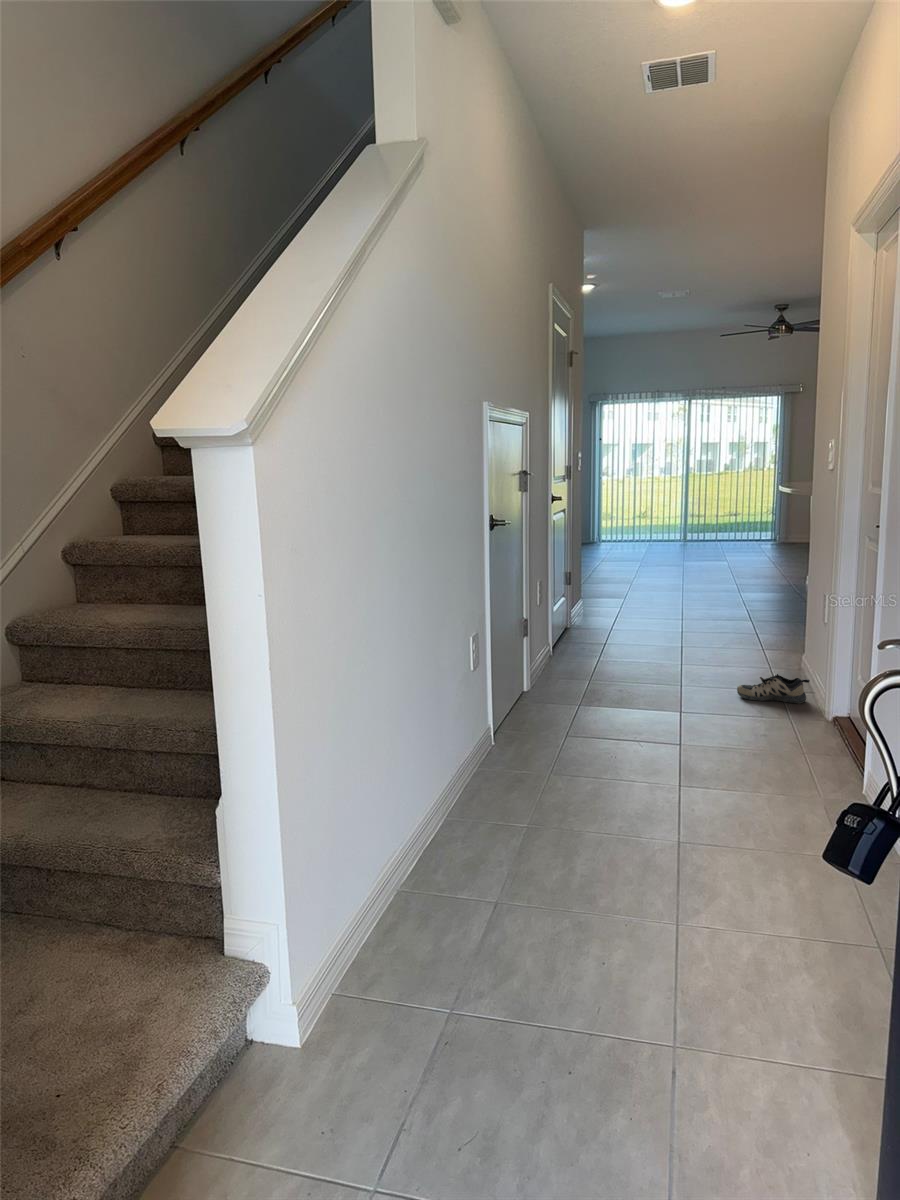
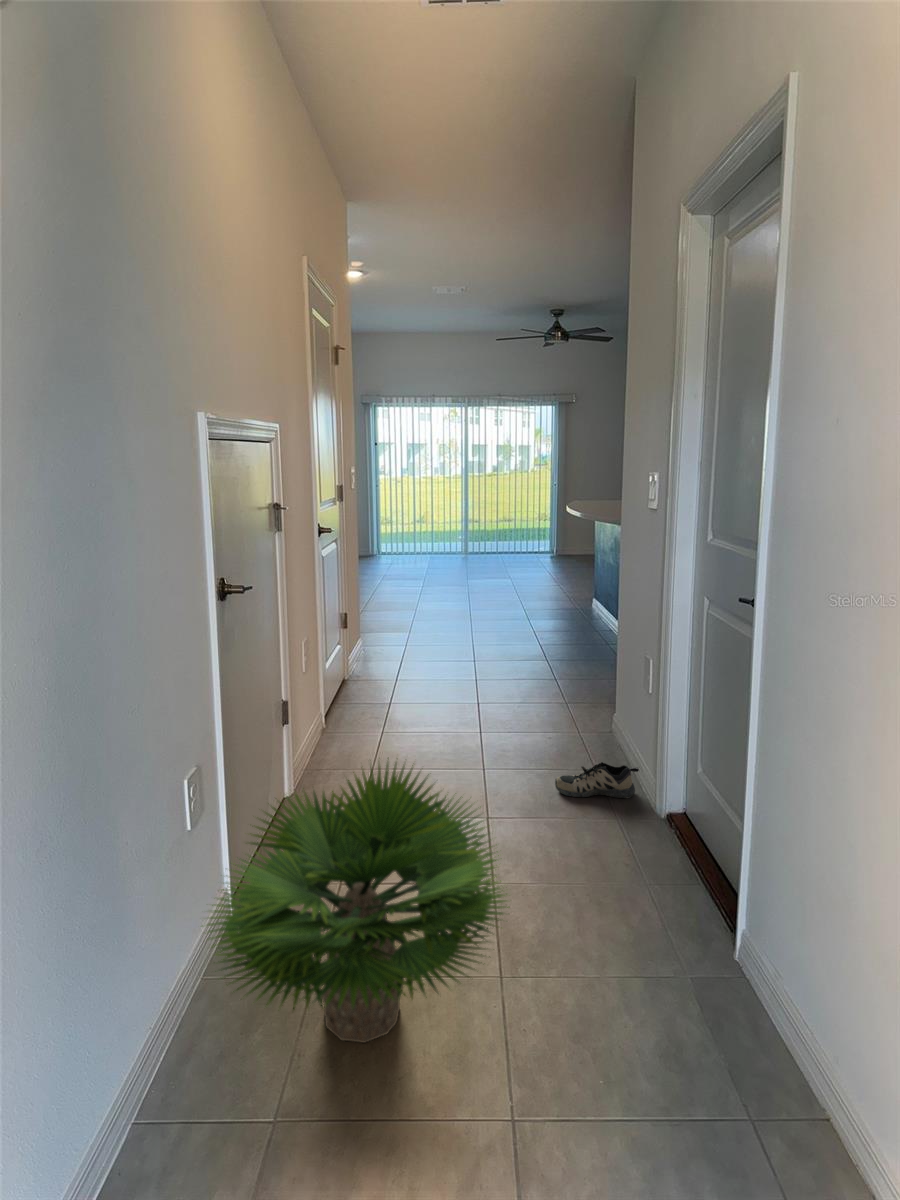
potted plant: none [482,616,682,792] -> present [208,763,508,1043]

